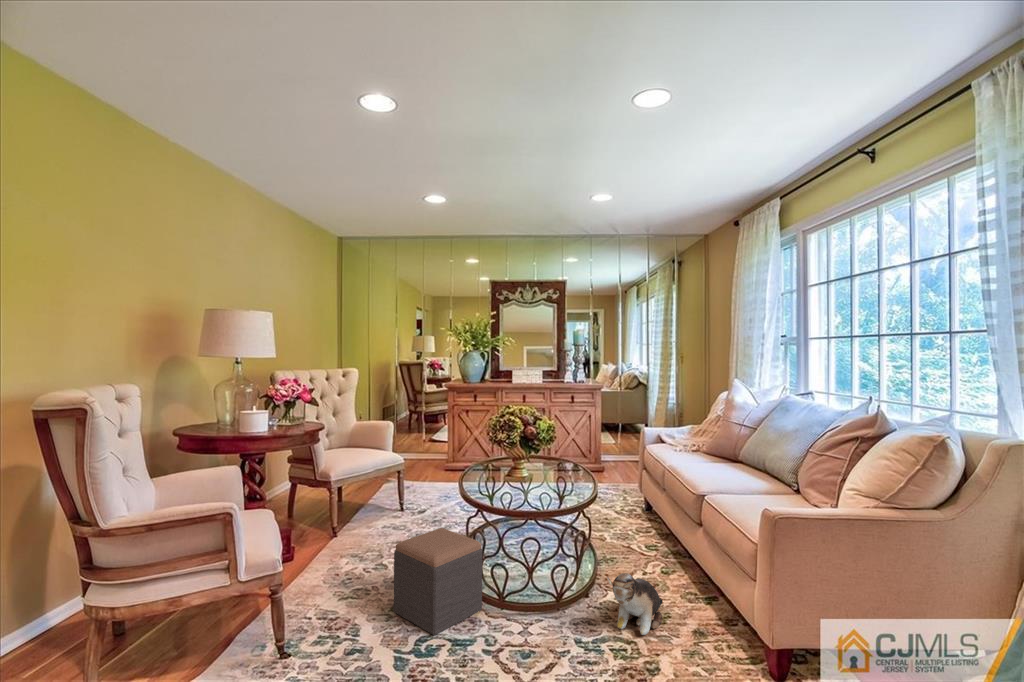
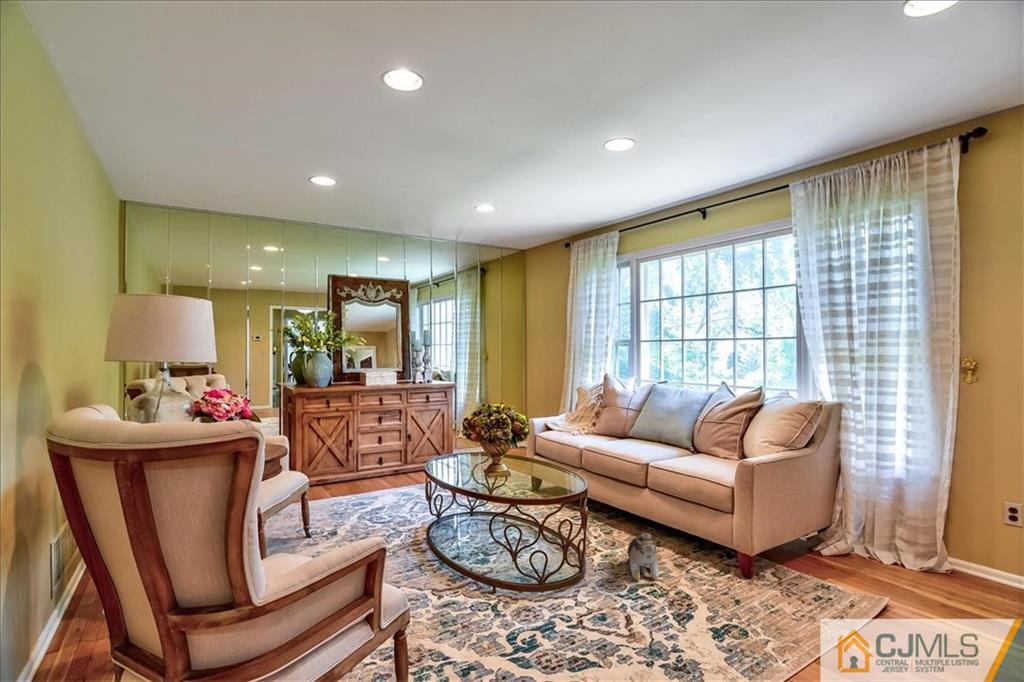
footstool: present [393,528,482,635] -> none [456,535,529,636]

